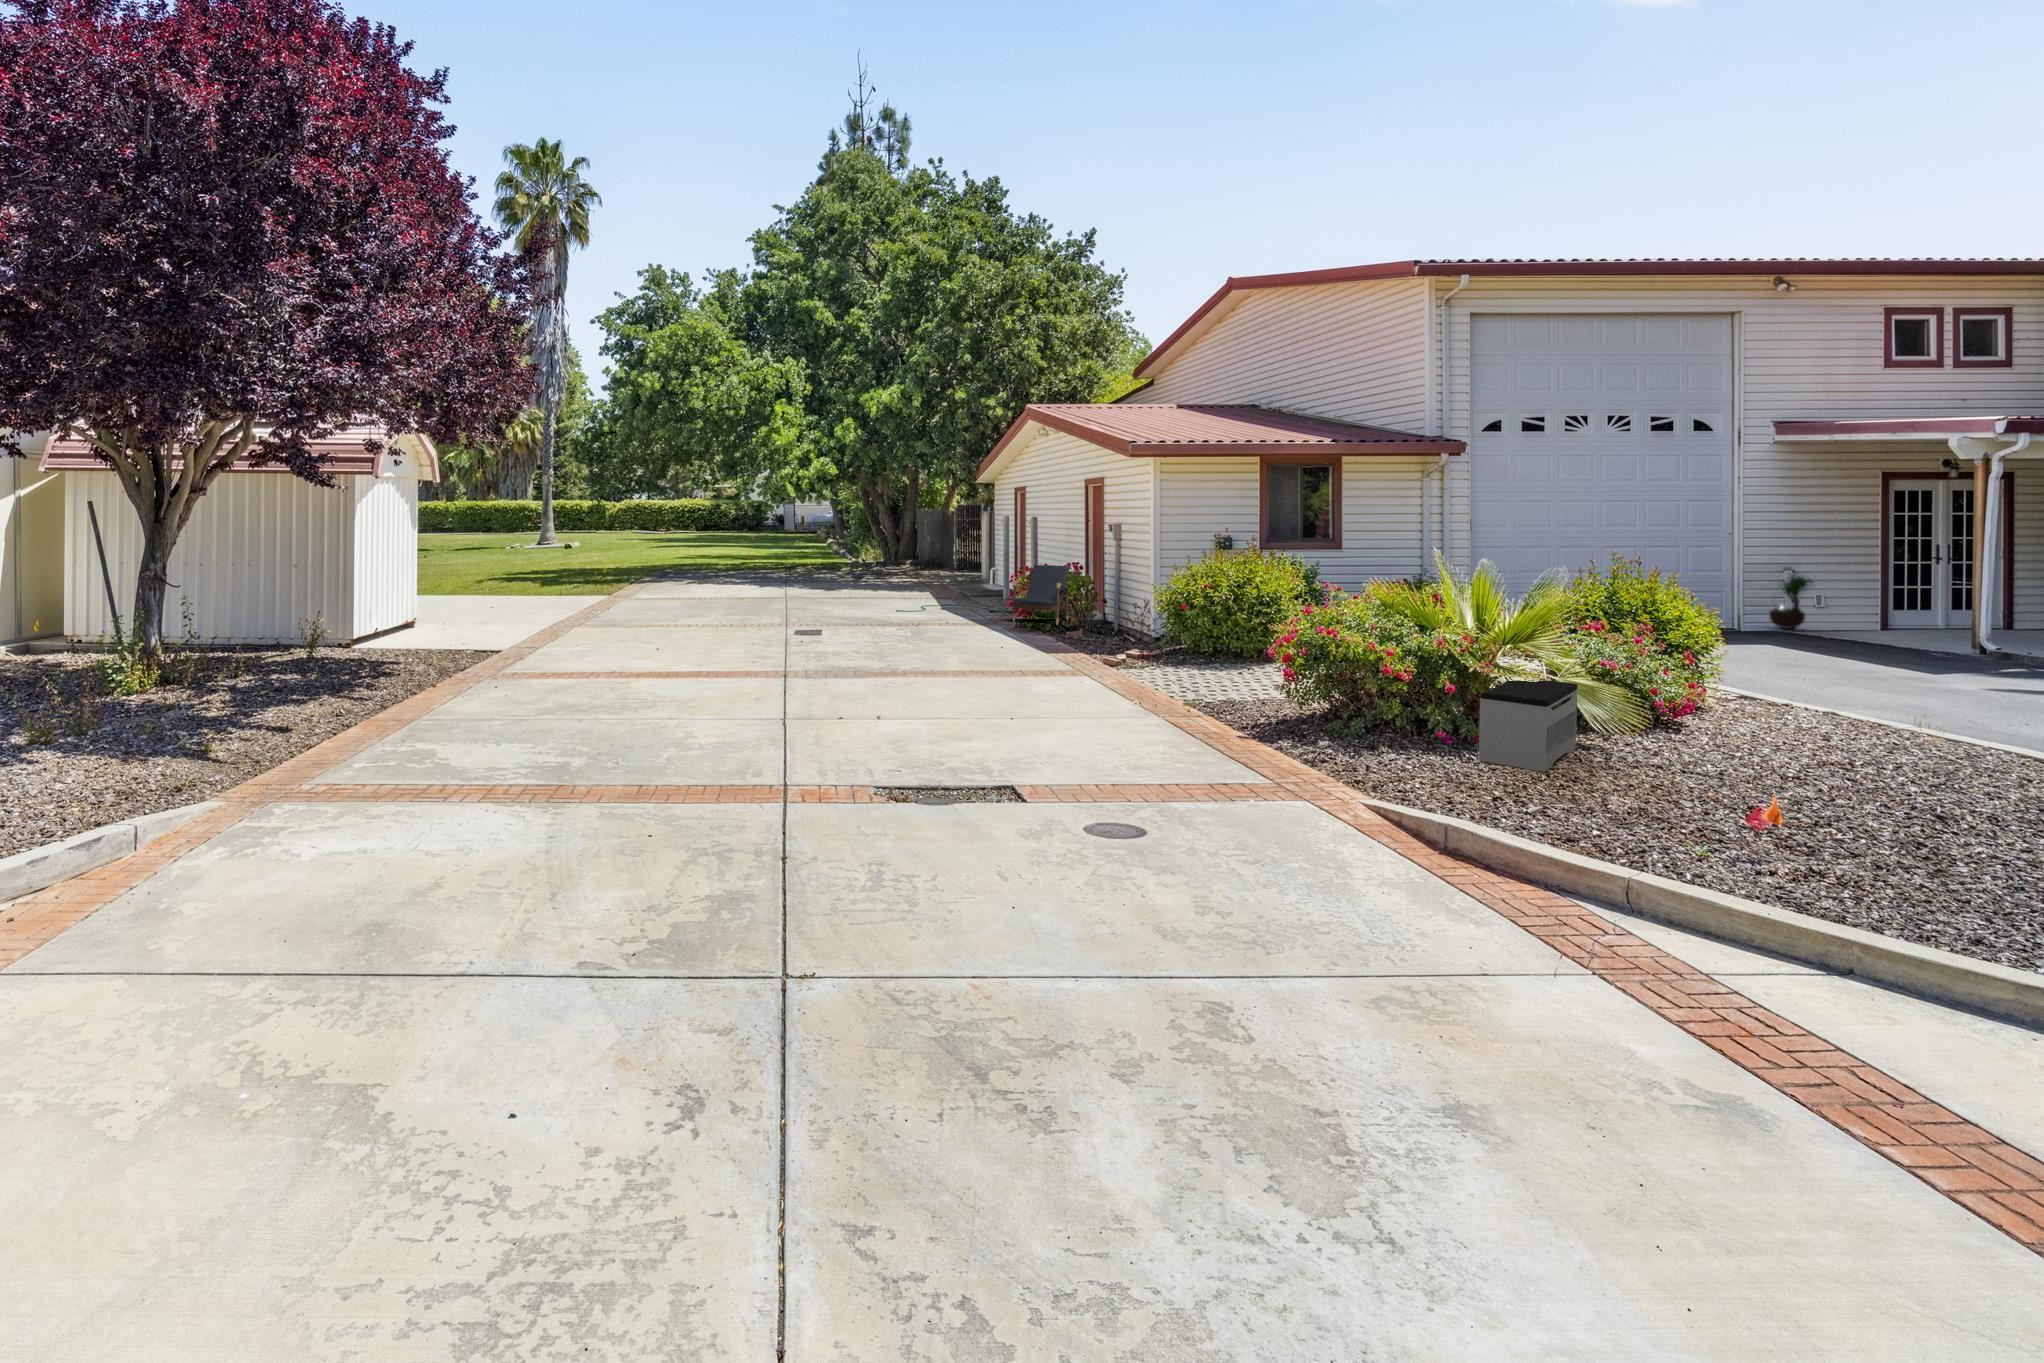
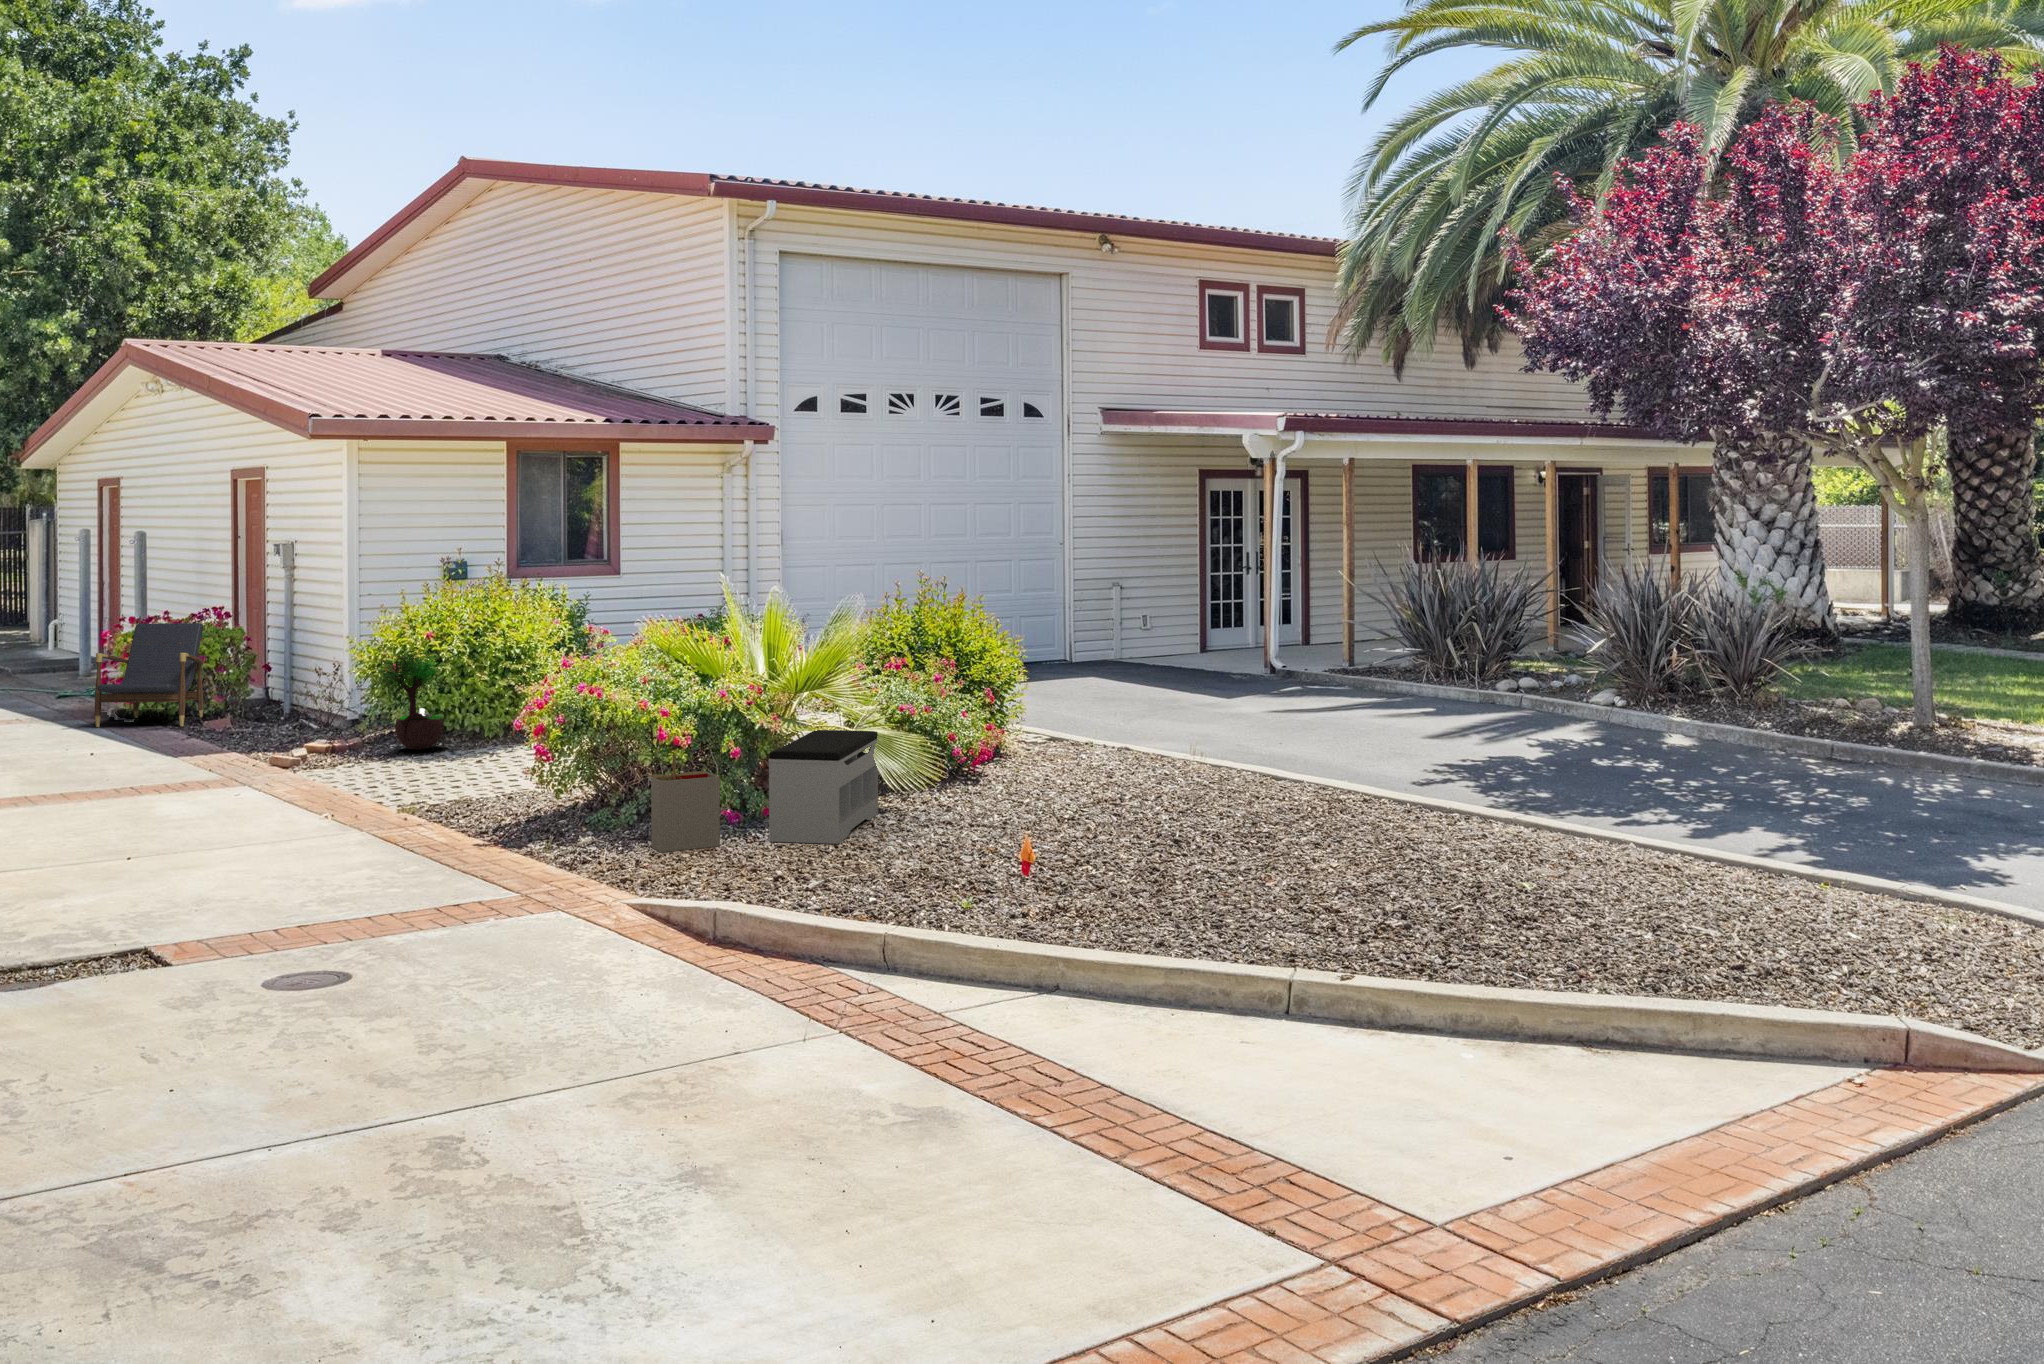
potted tree: present [1769,575,1813,629] -> present [377,649,444,750]
storage bin: none [1376,686,1436,758] -> present [649,754,720,852]

